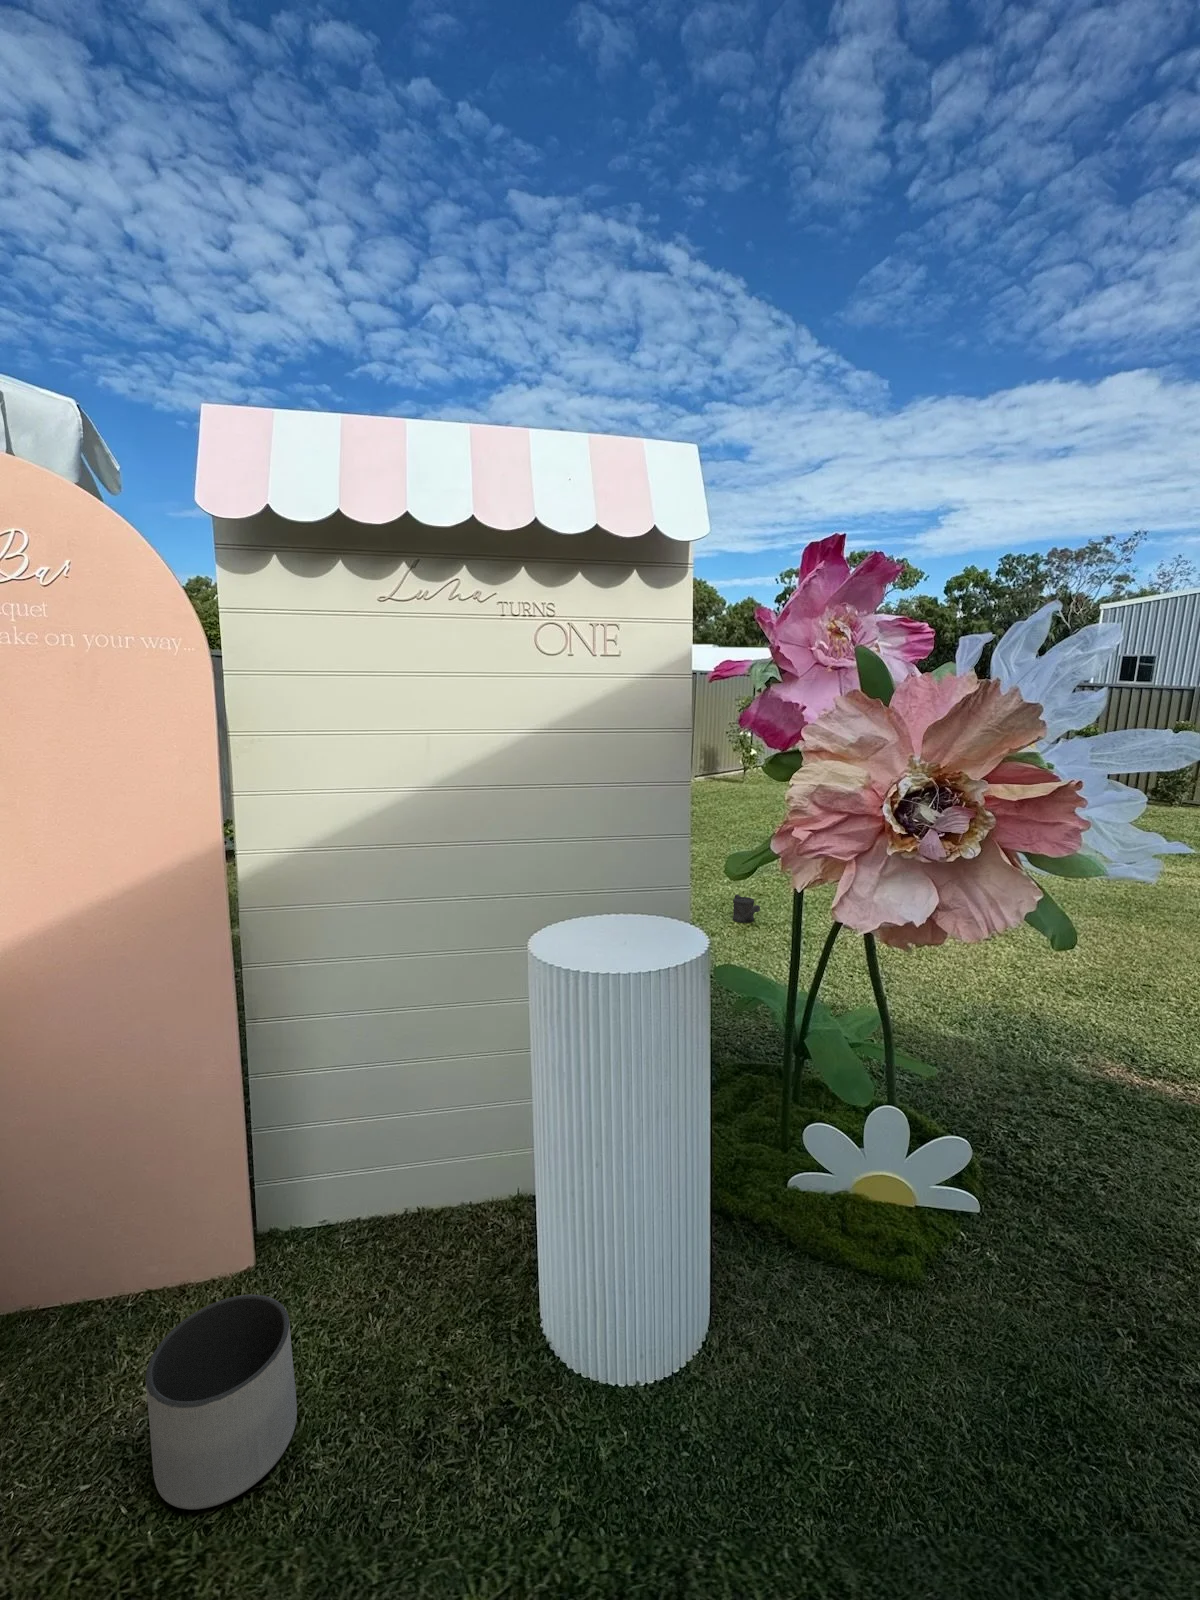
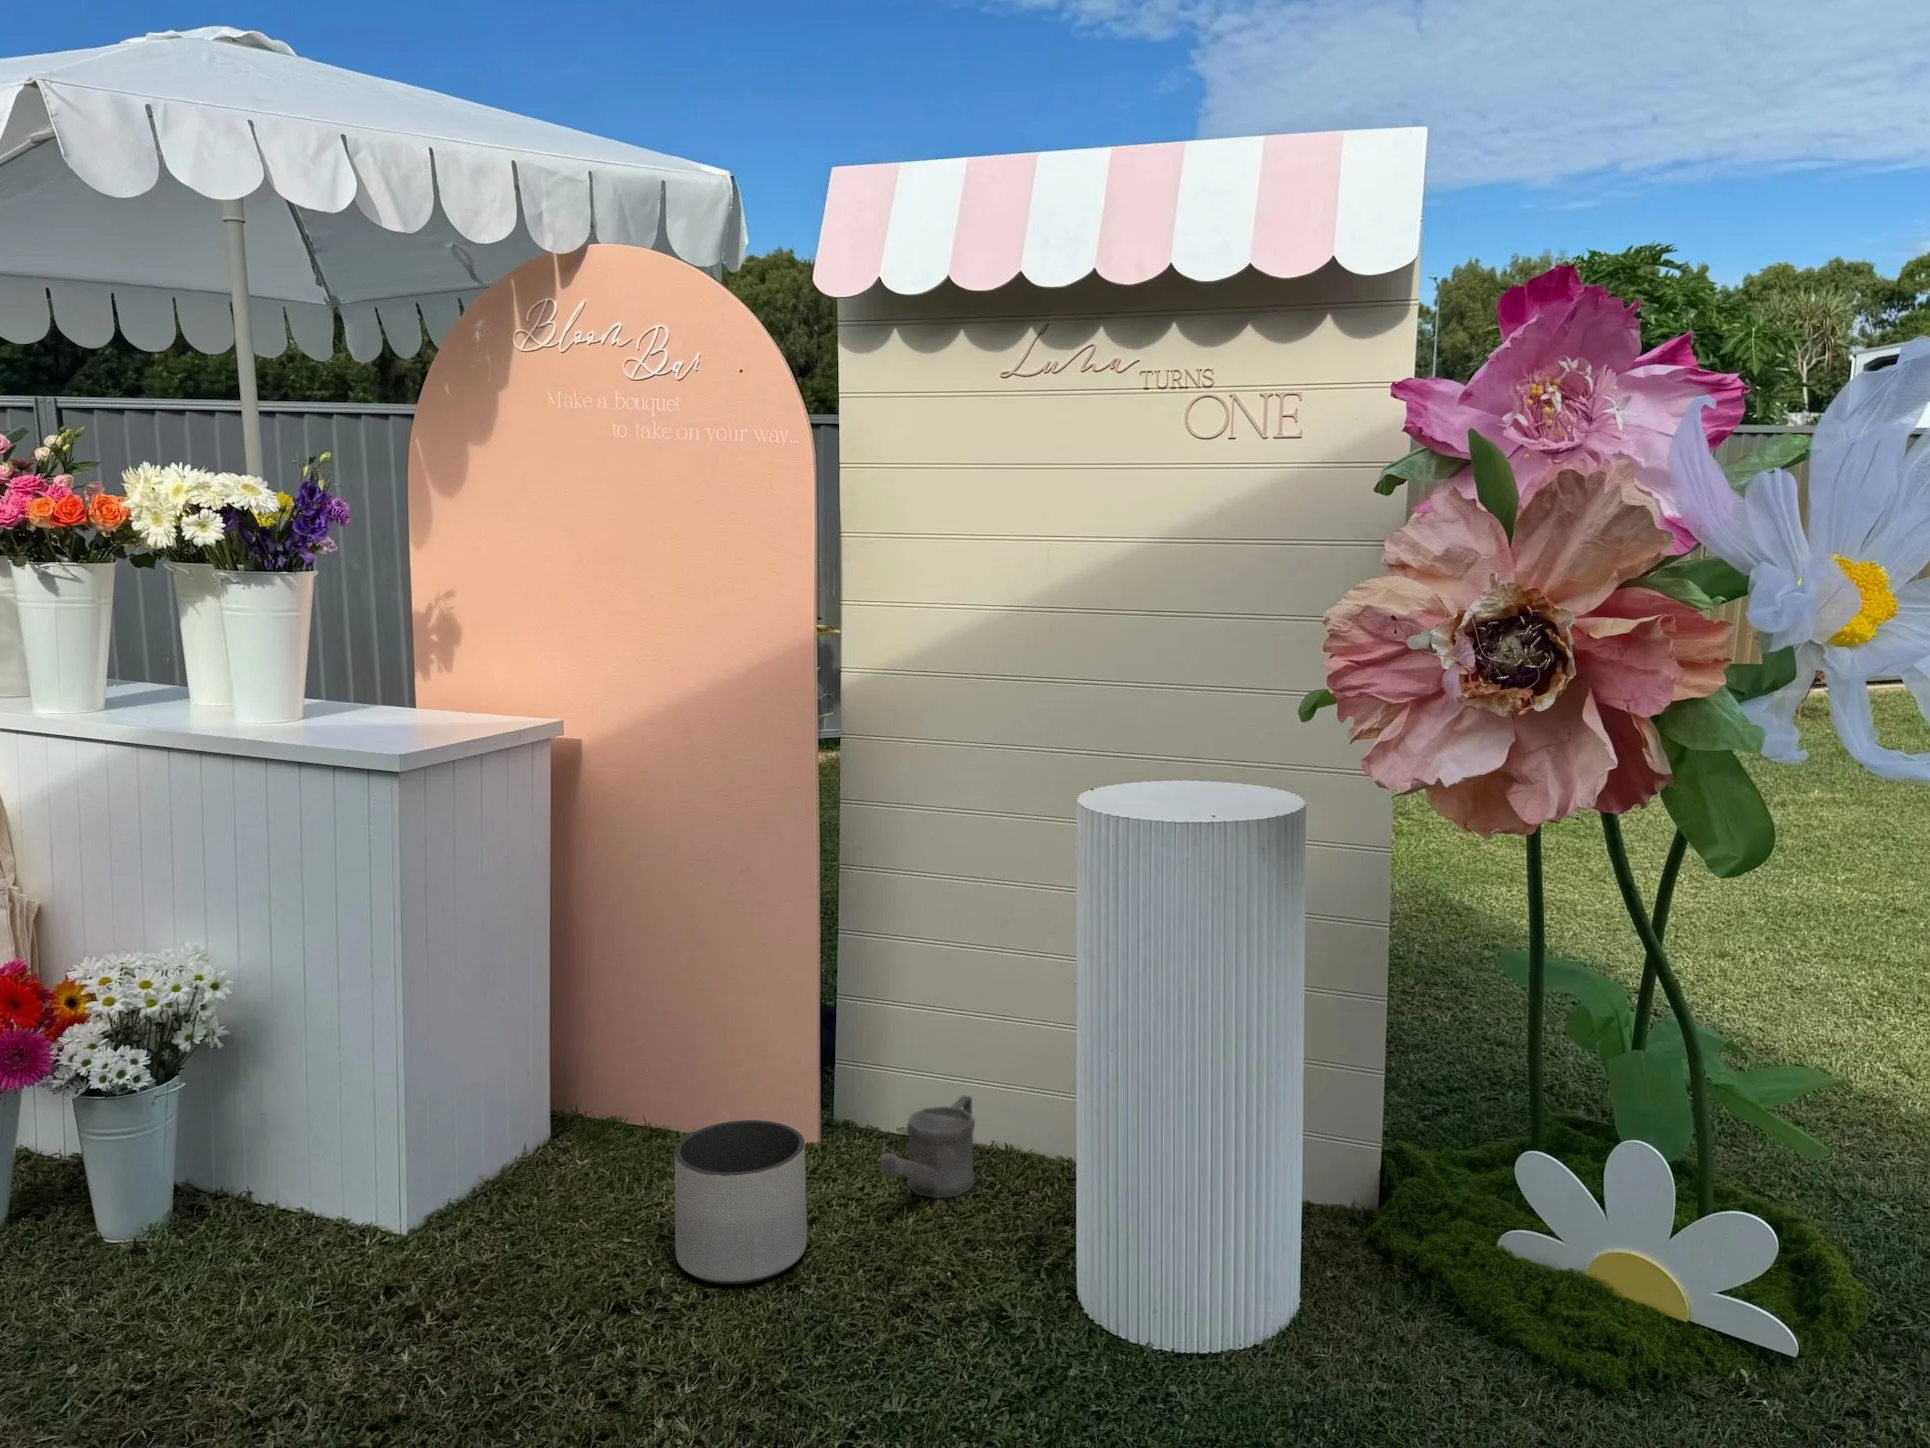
watering can: present [733,895,760,923] -> present [880,1096,975,1198]

